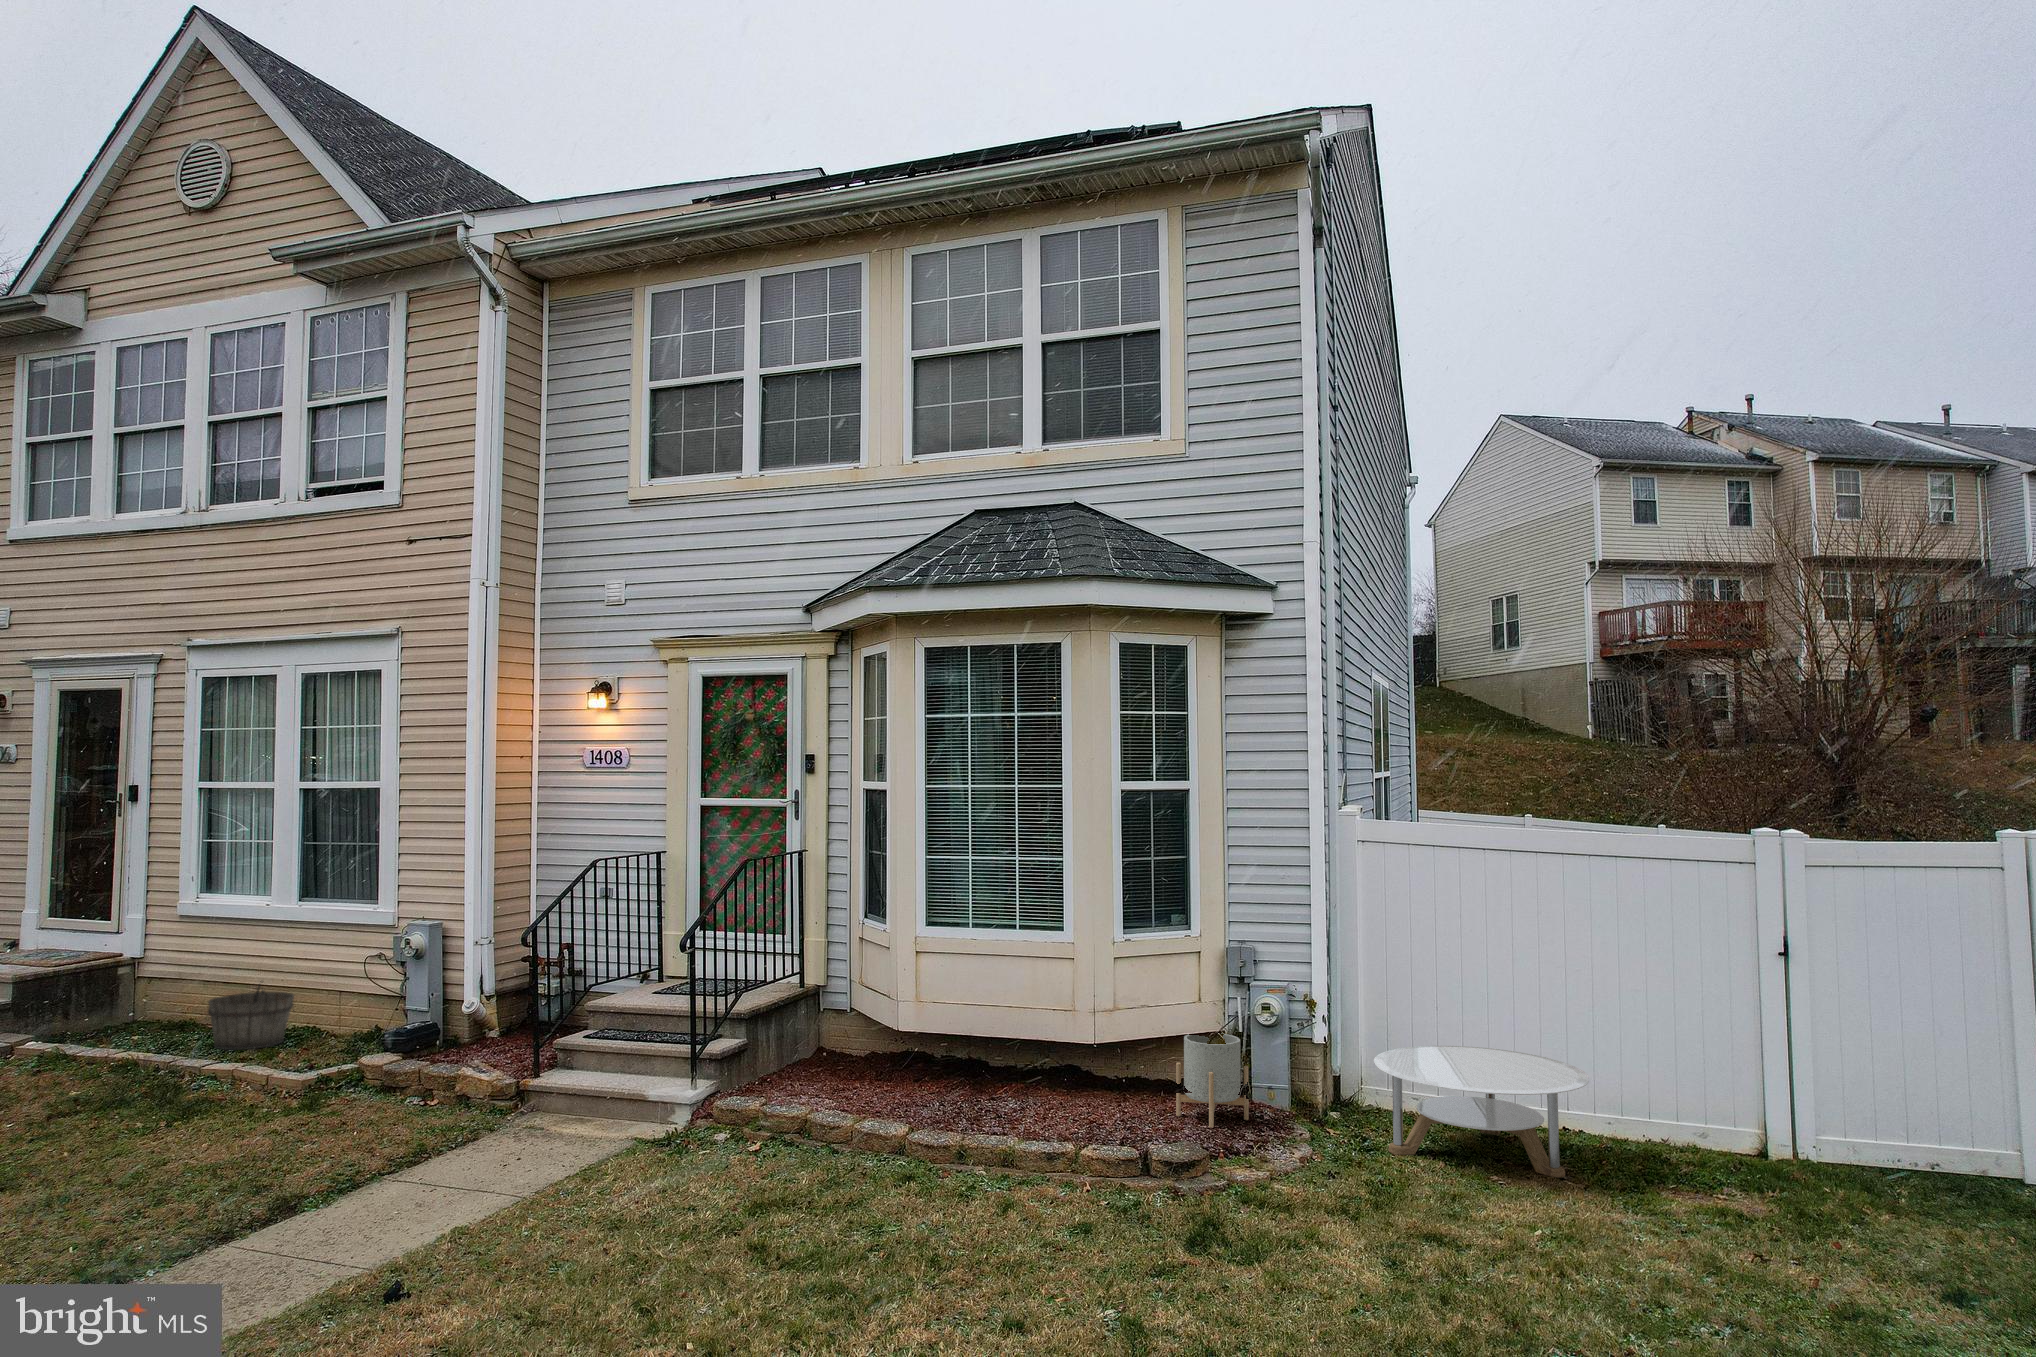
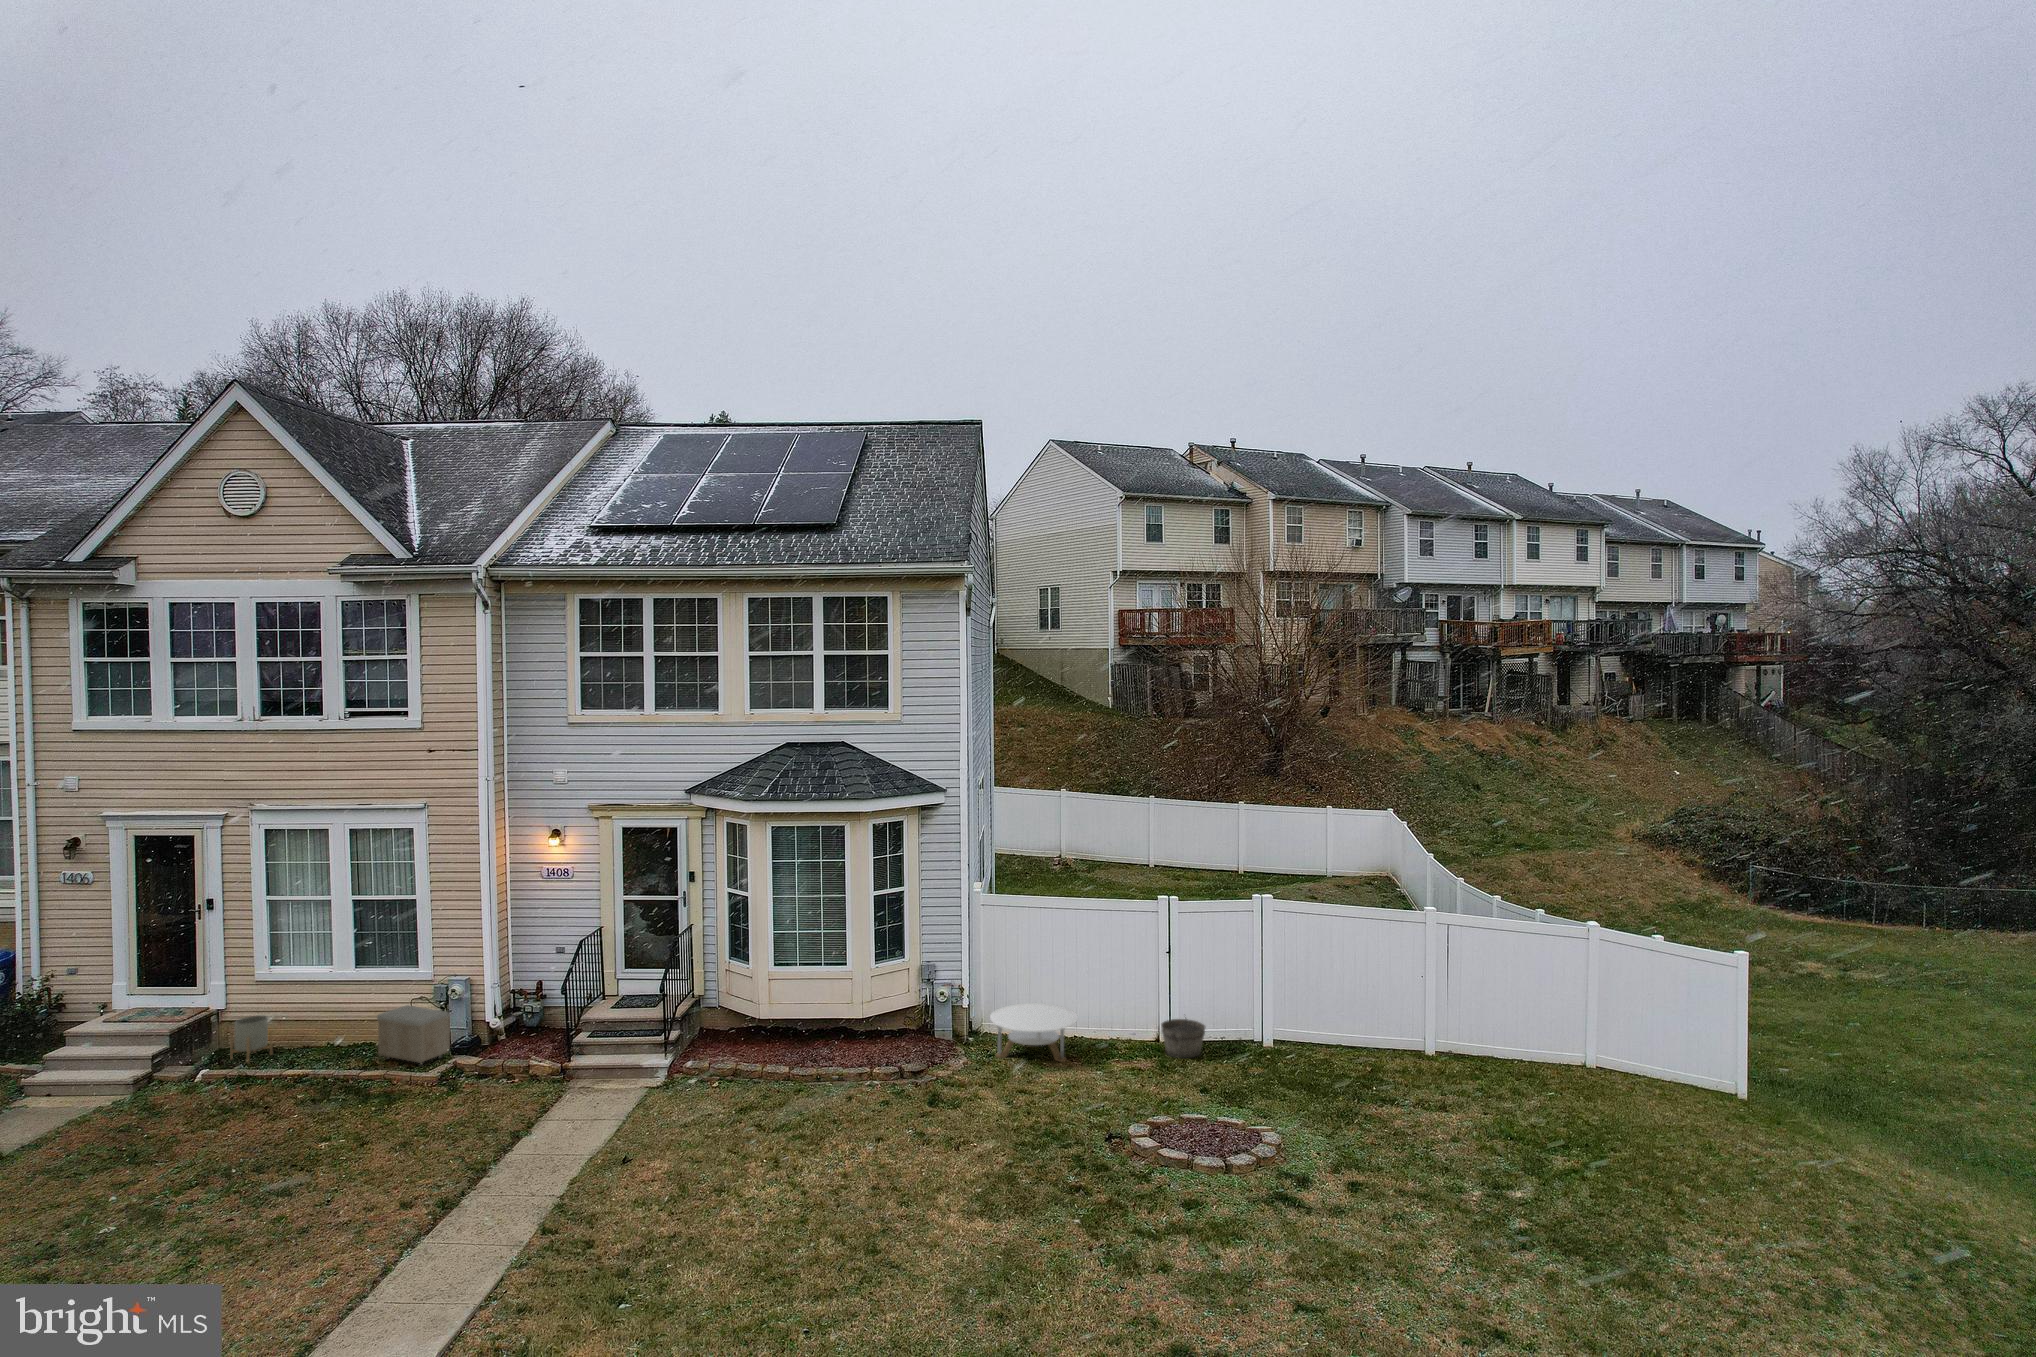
storage bench: none [303,965,408,1062] -> present [377,1005,450,1065]
wooden bucket: present [208,981,294,1050] -> present [1161,1019,1205,1058]
planter: present [1176,1034,1249,1127] -> present [230,1015,272,1062]

